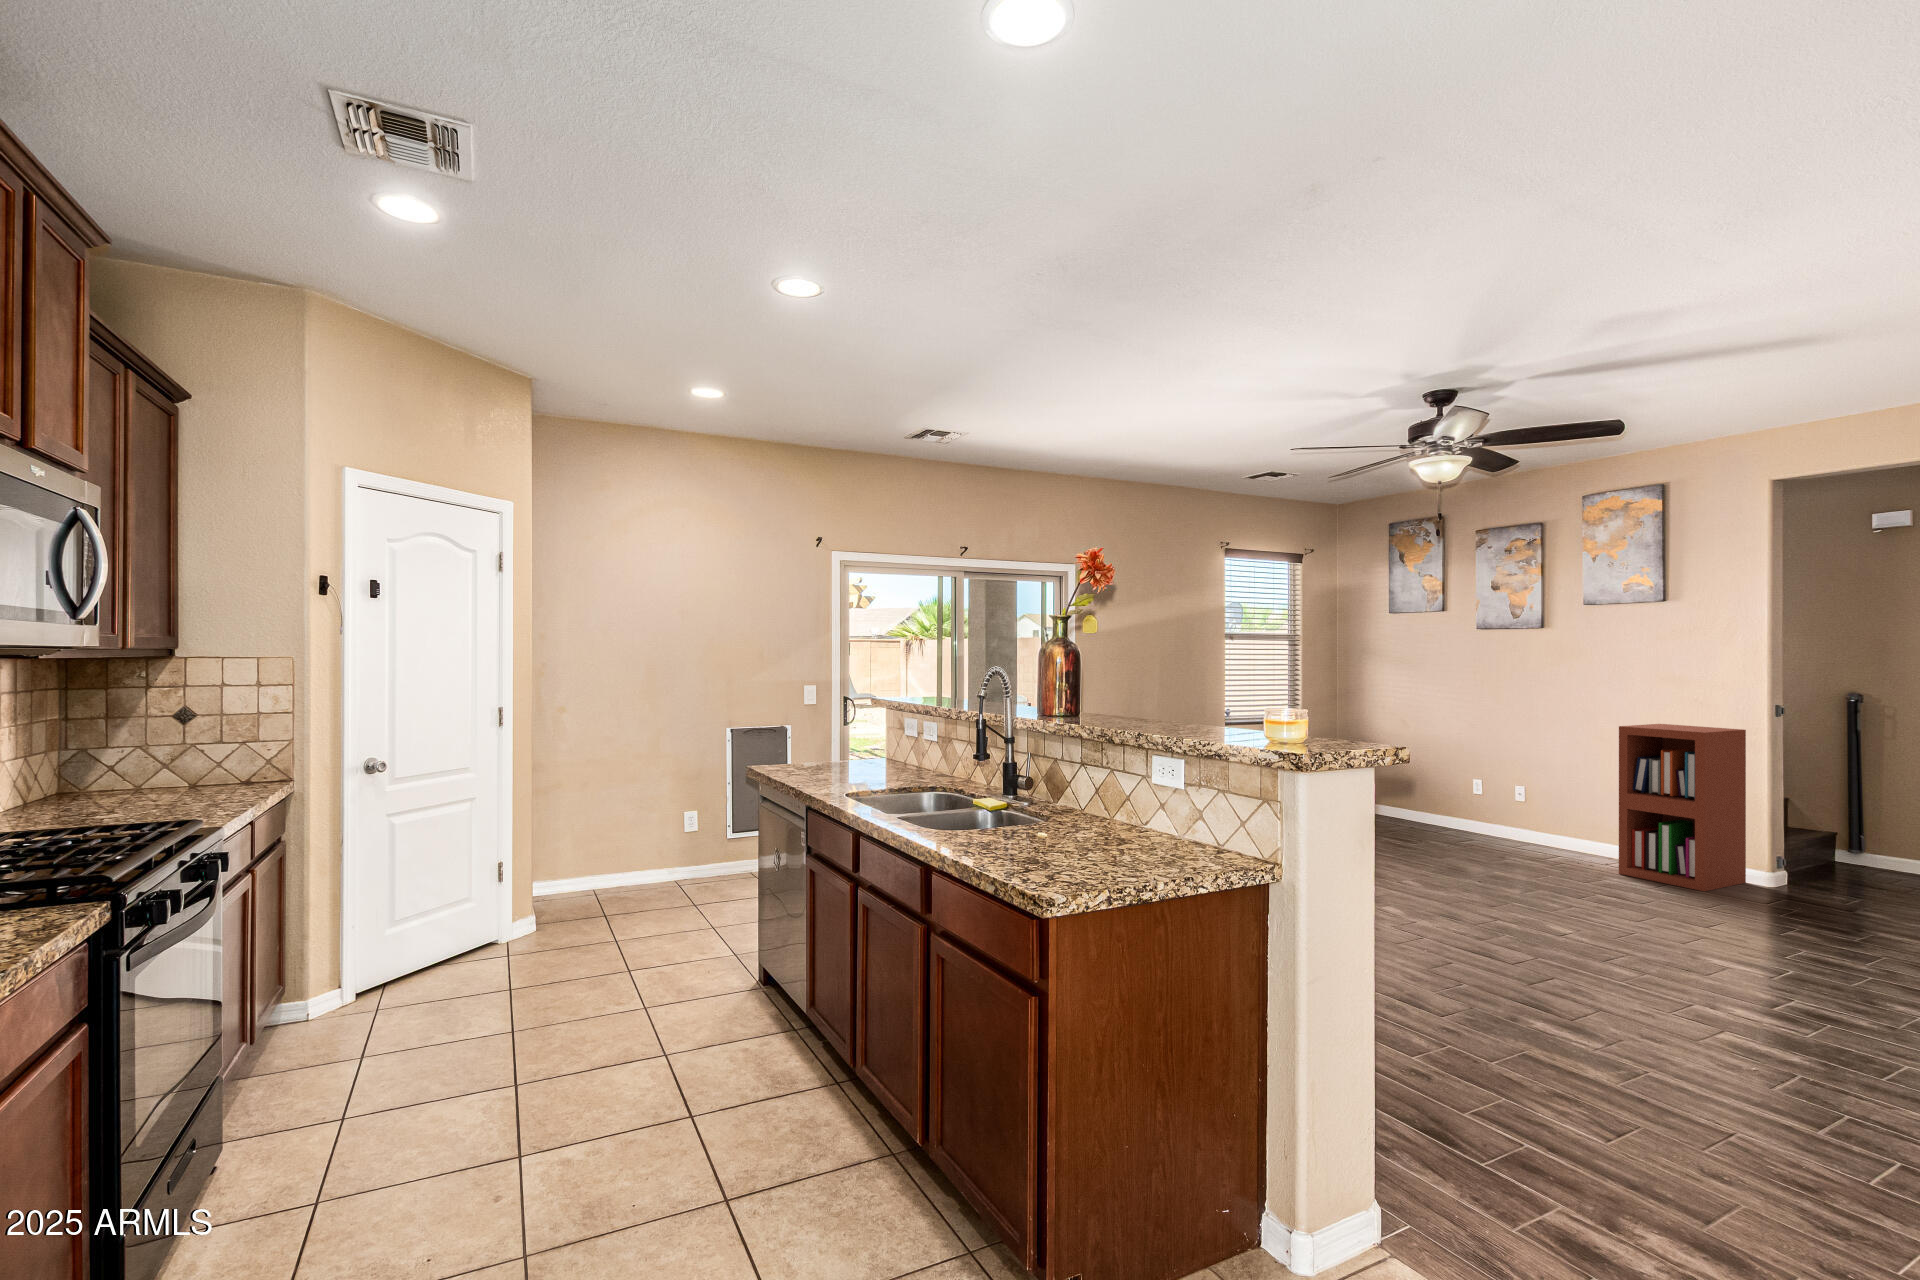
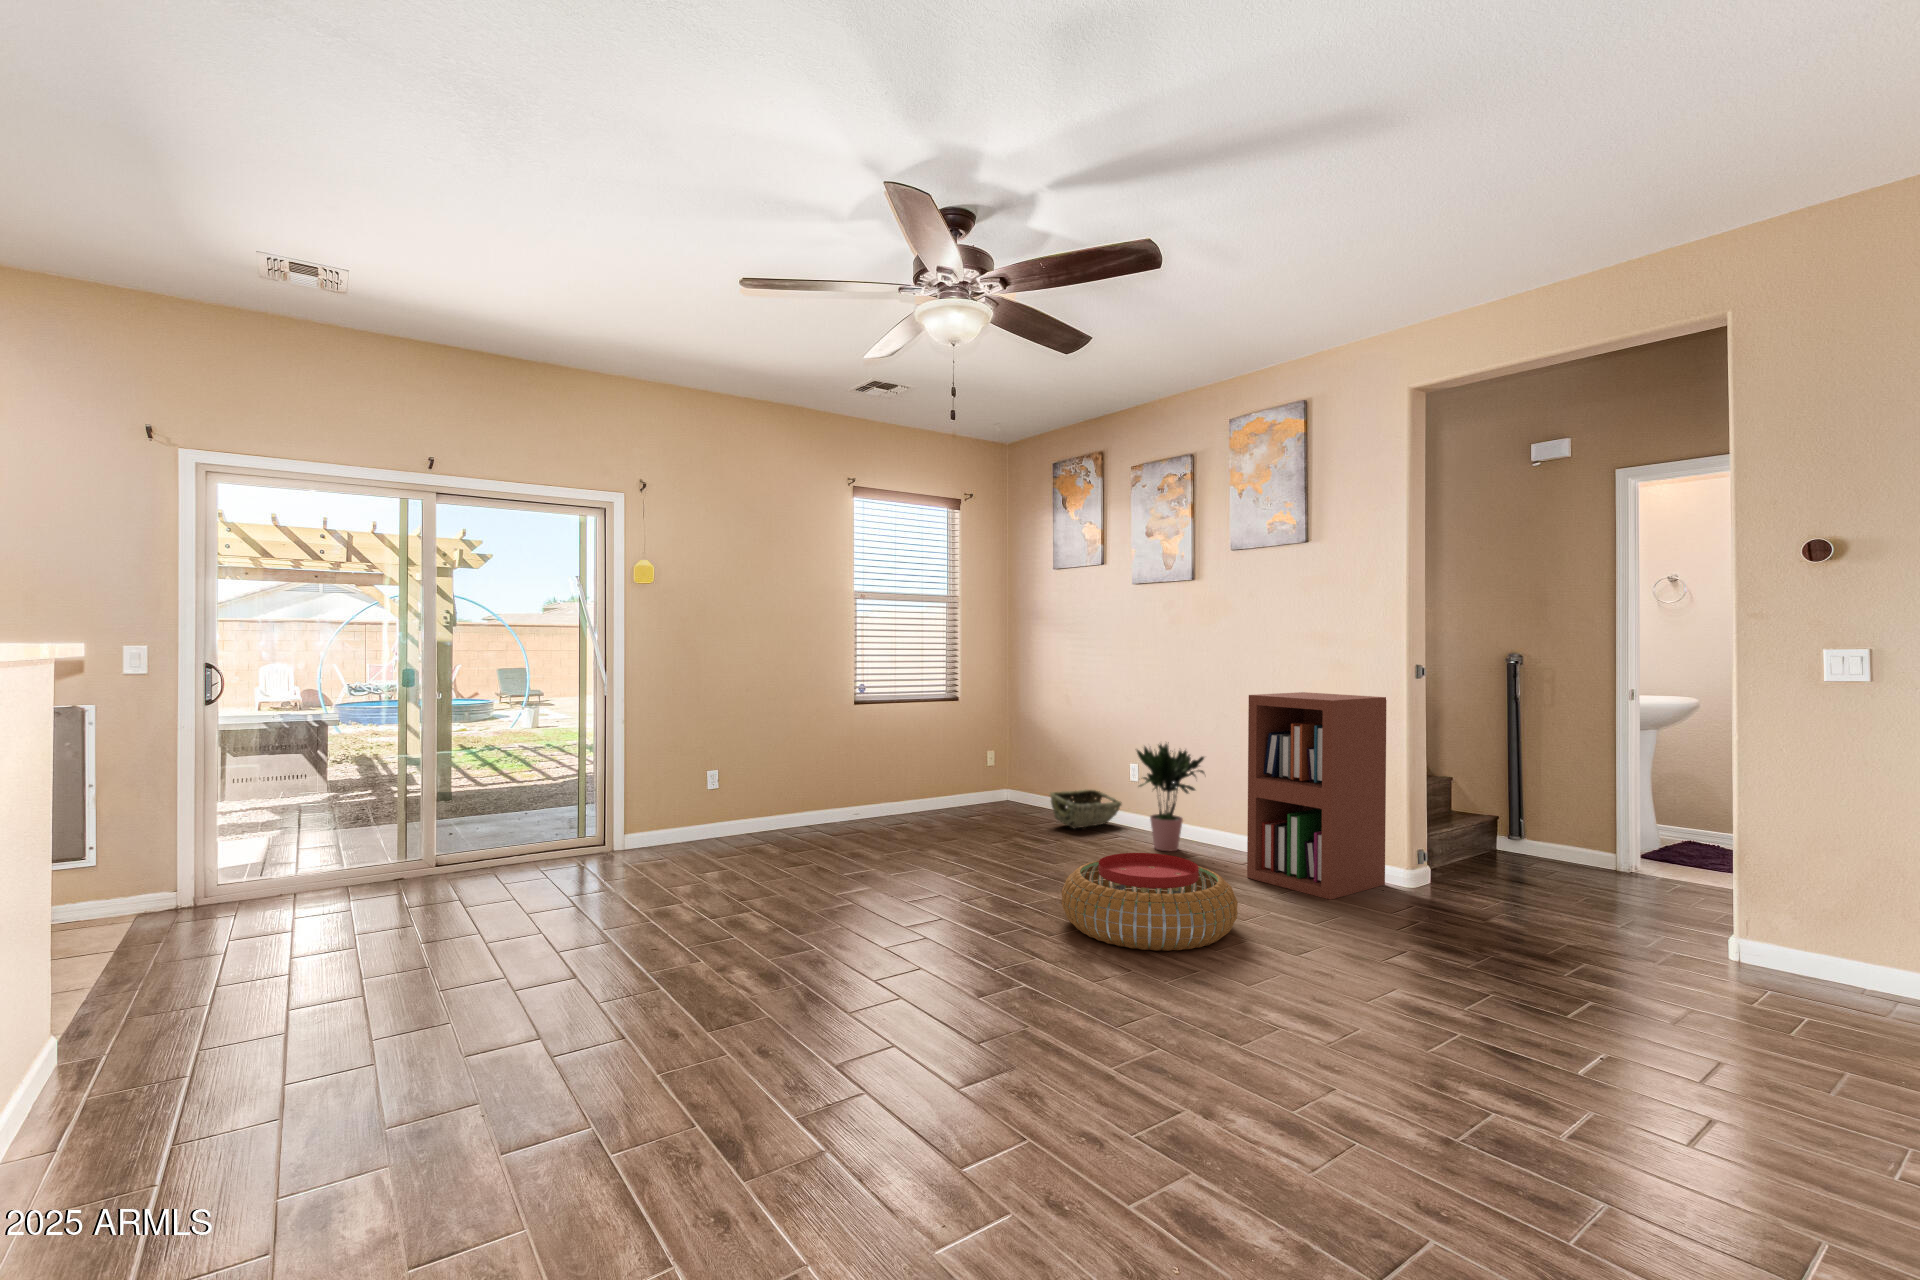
potted plant: none [1499,759,1566,853] -> present [1137,744,1204,851]
woven basket: none [1406,801,1470,833] -> present [1050,790,1121,828]
pouf: none [1490,848,1645,918] -> present [1062,853,1238,951]

